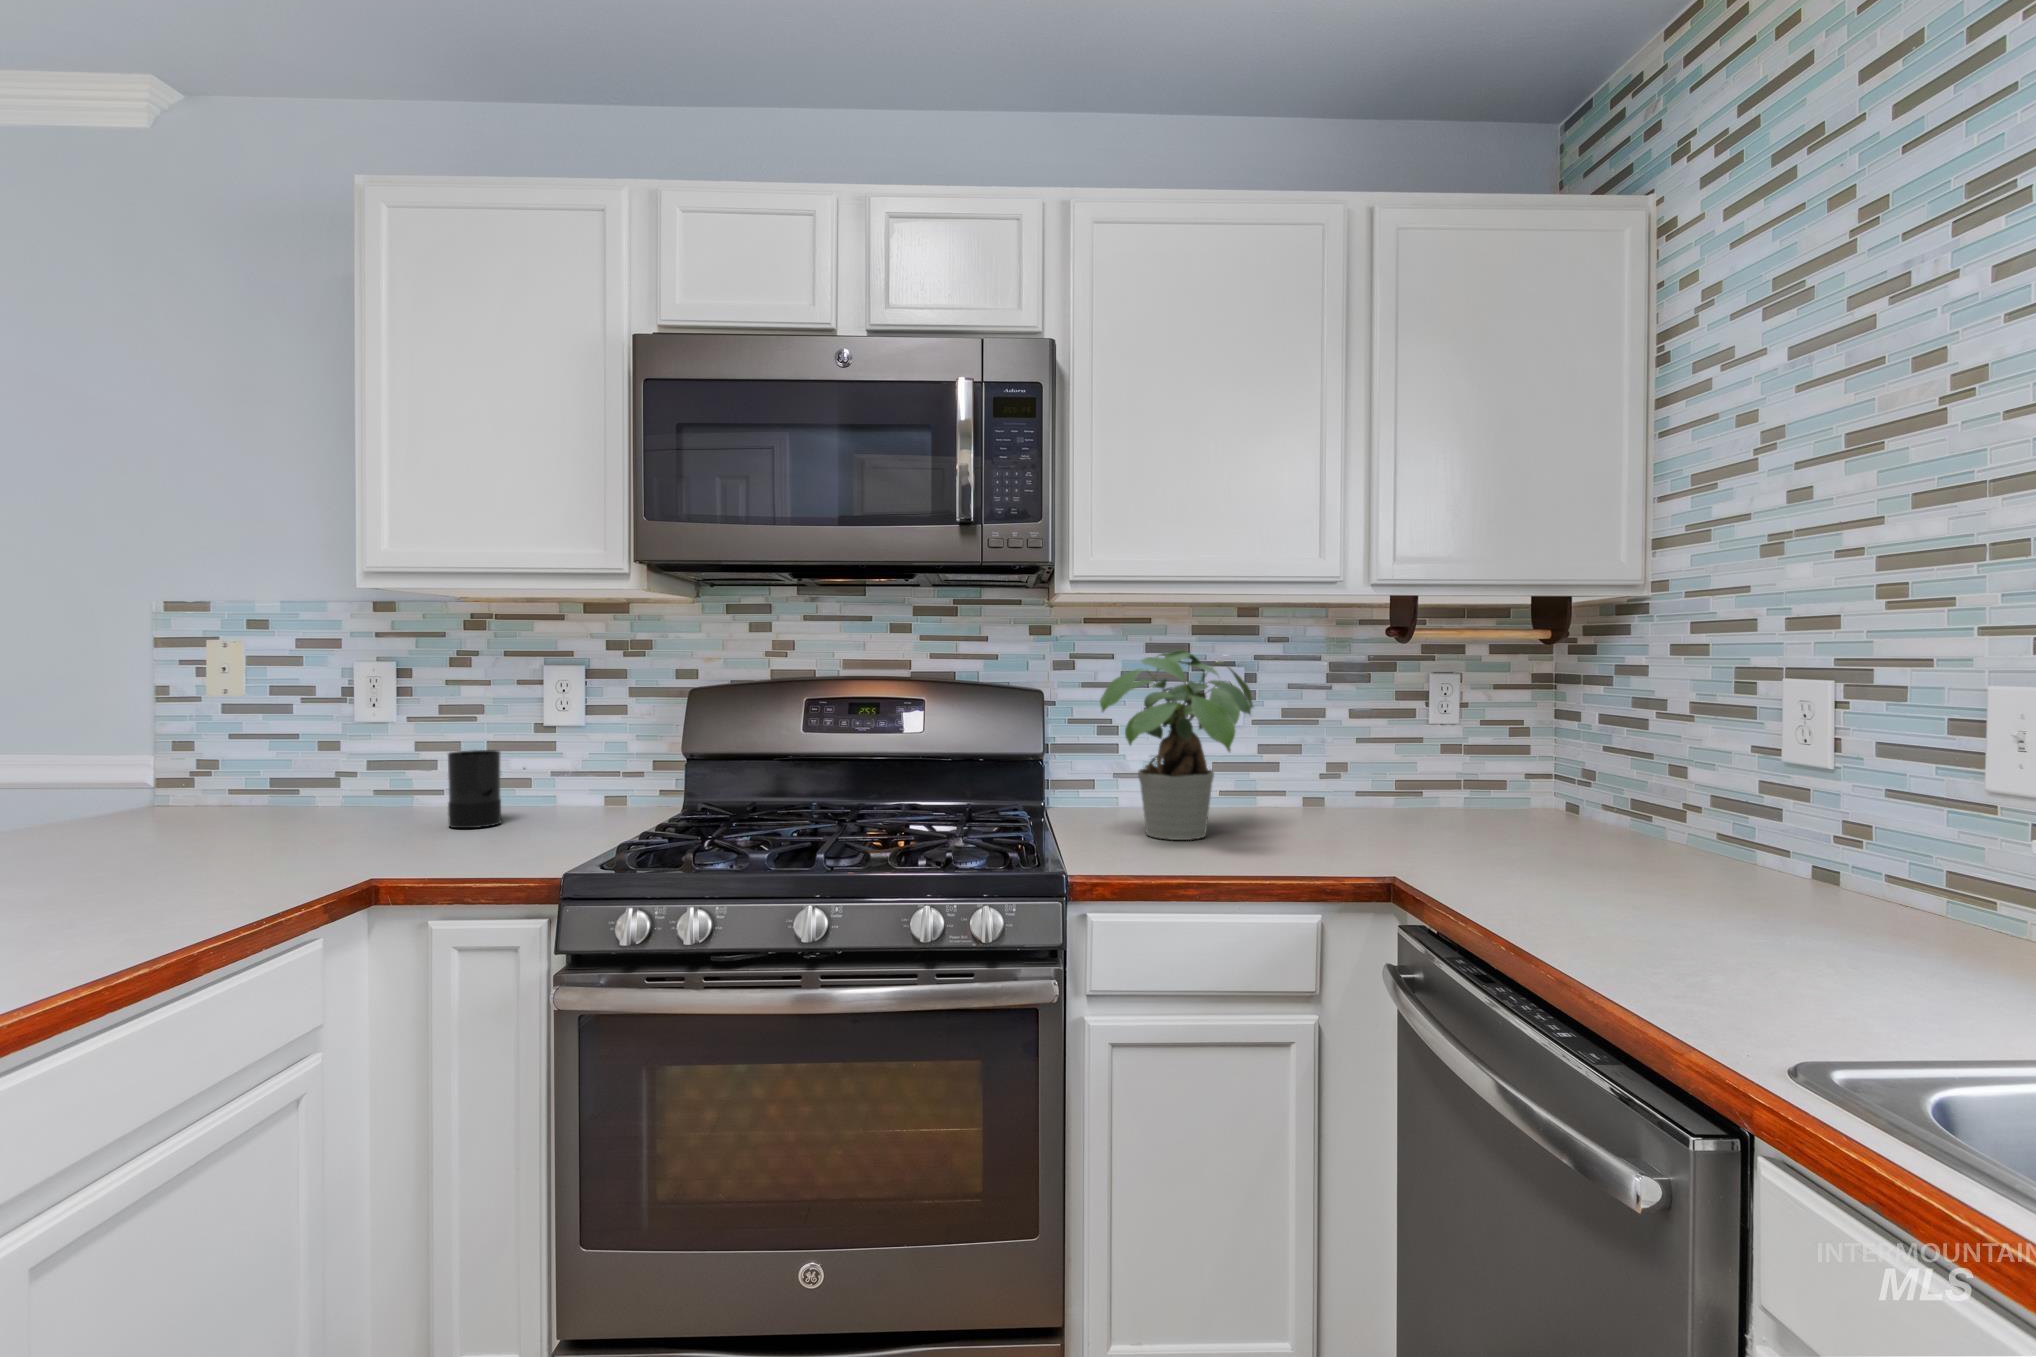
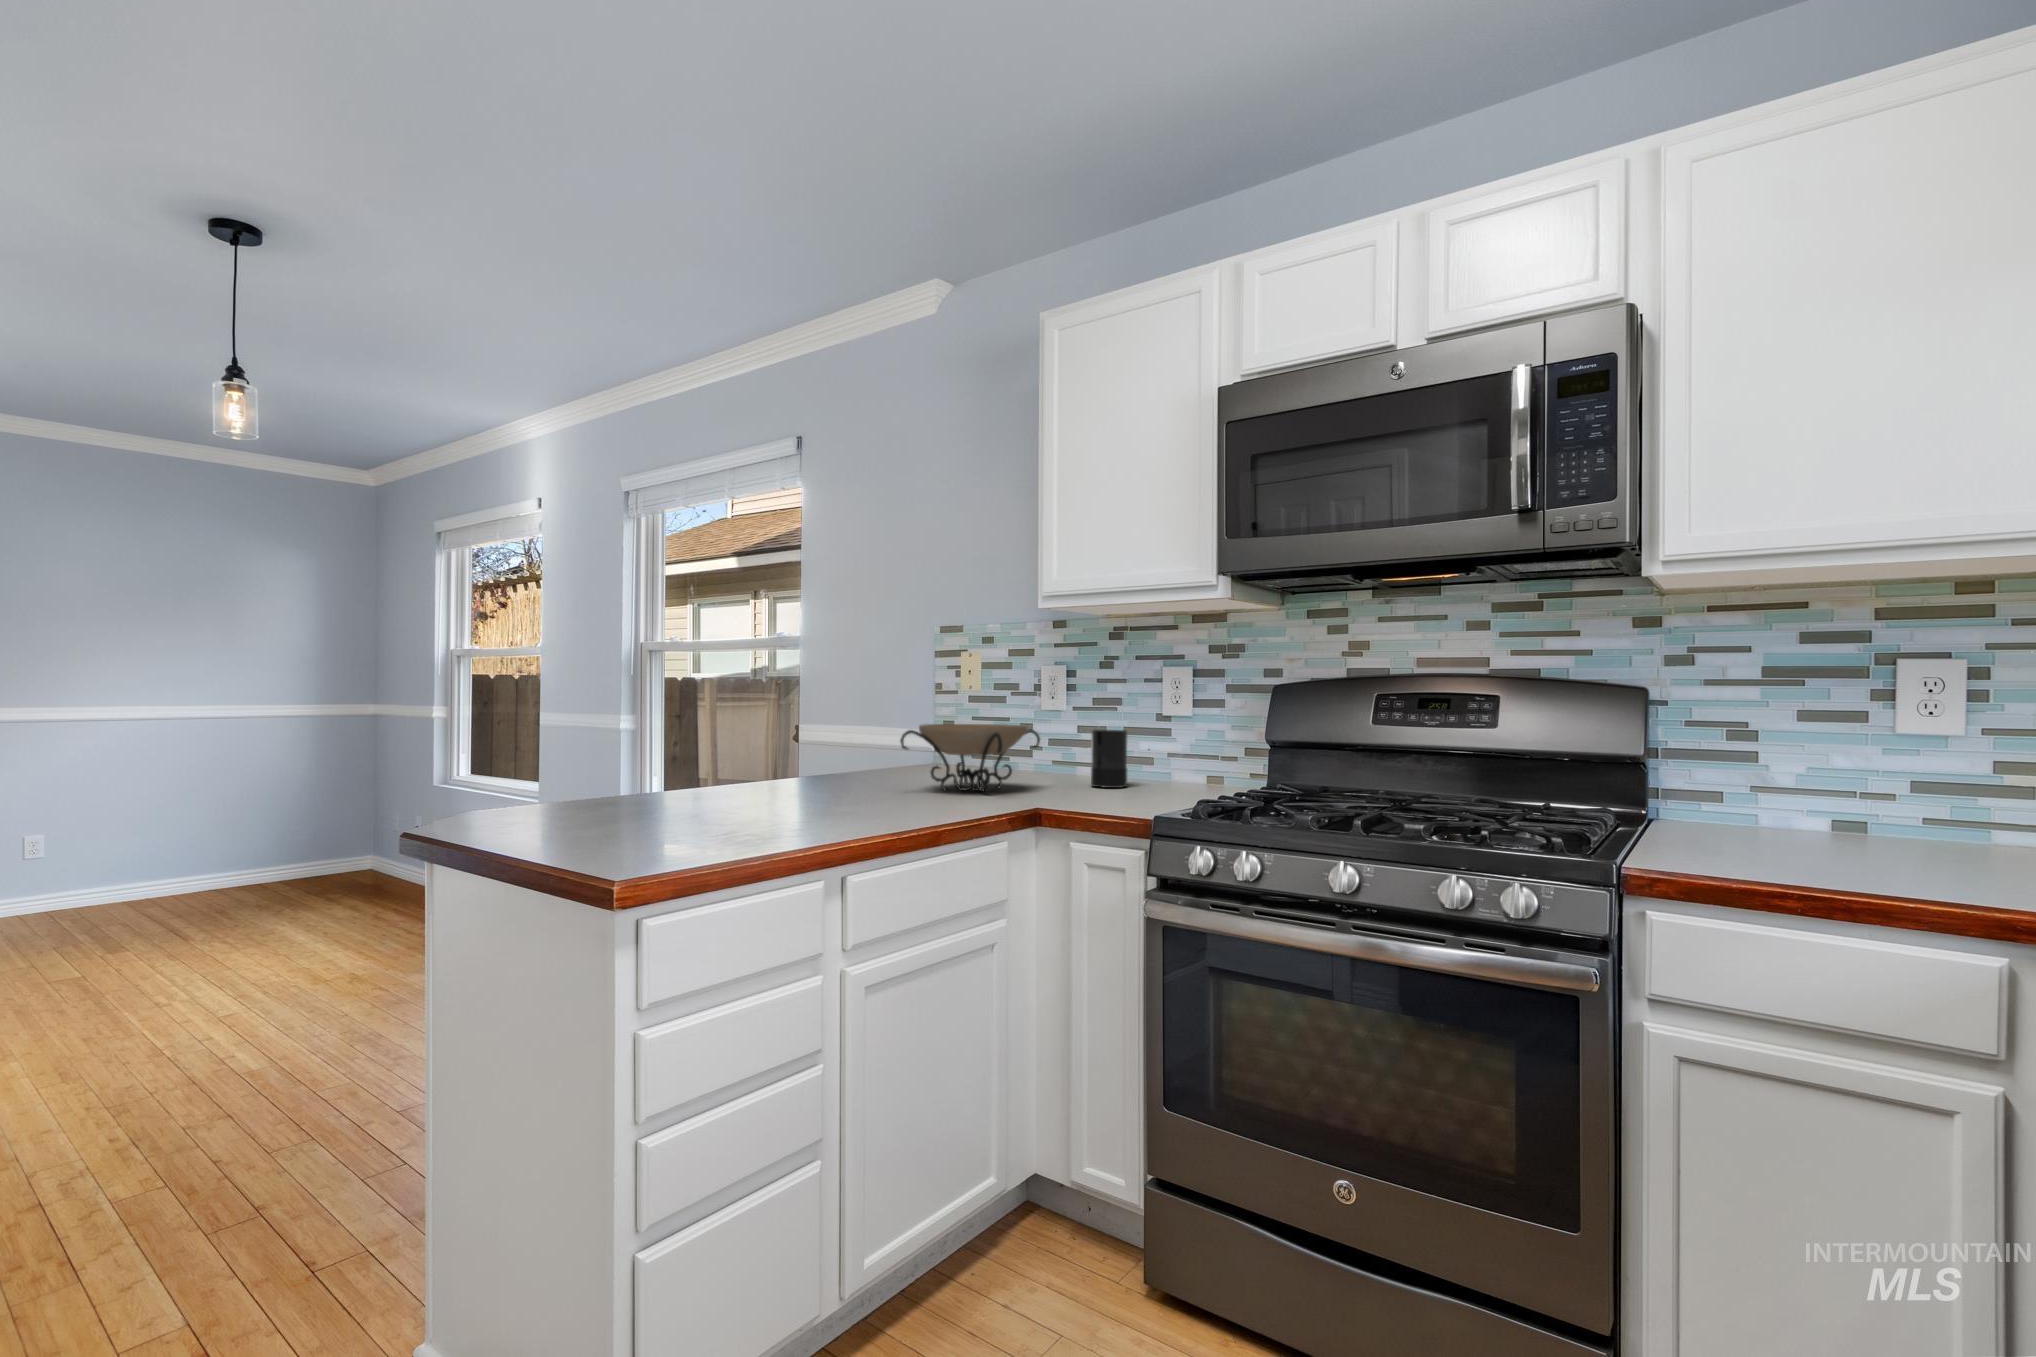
potted plant: present [1100,650,1254,840] -> none [1709,626,1972,858]
decorative bowl: none [126,755,372,864] -> present [900,724,1040,792]

